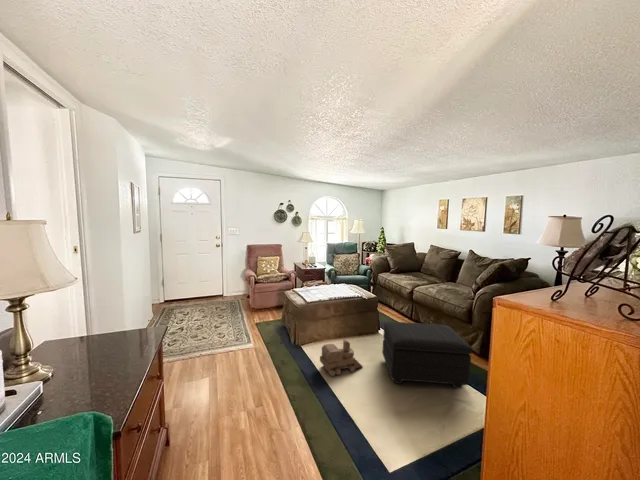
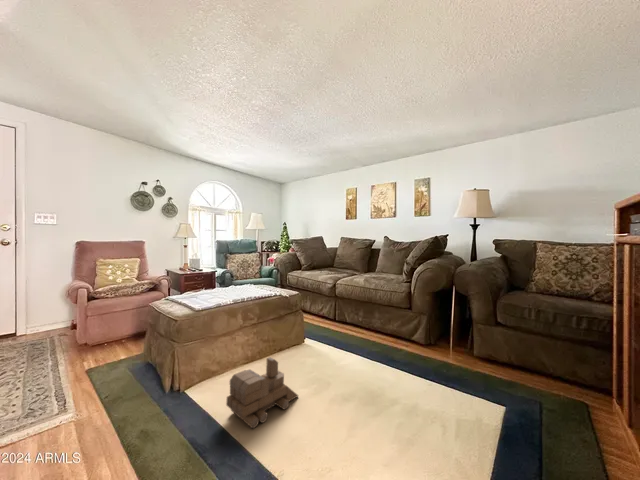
footstool: present [382,322,472,388] -> none [321,313,441,409]

